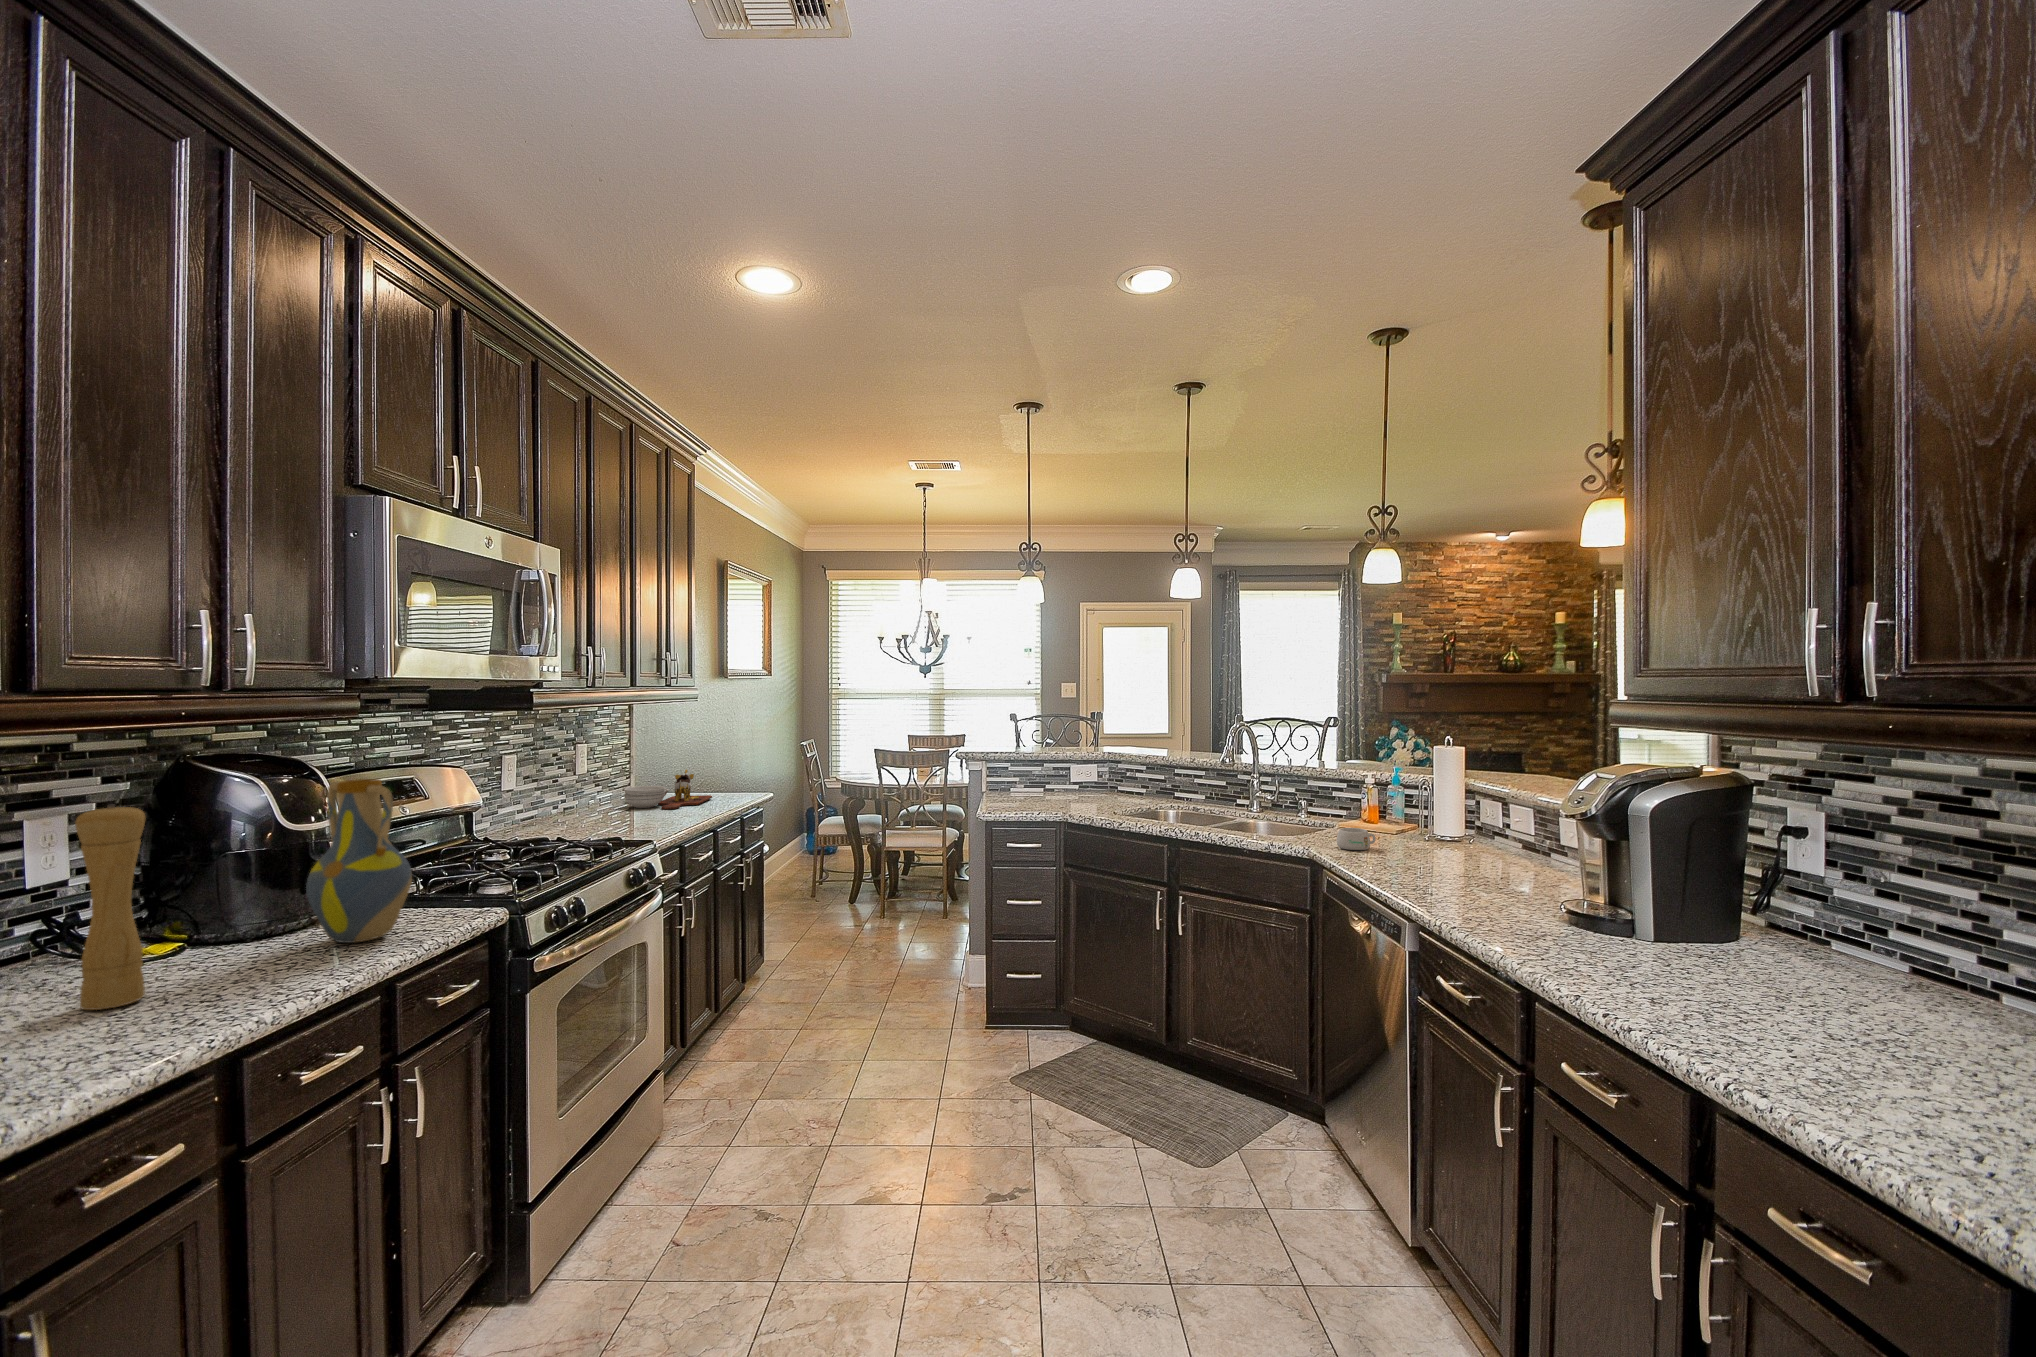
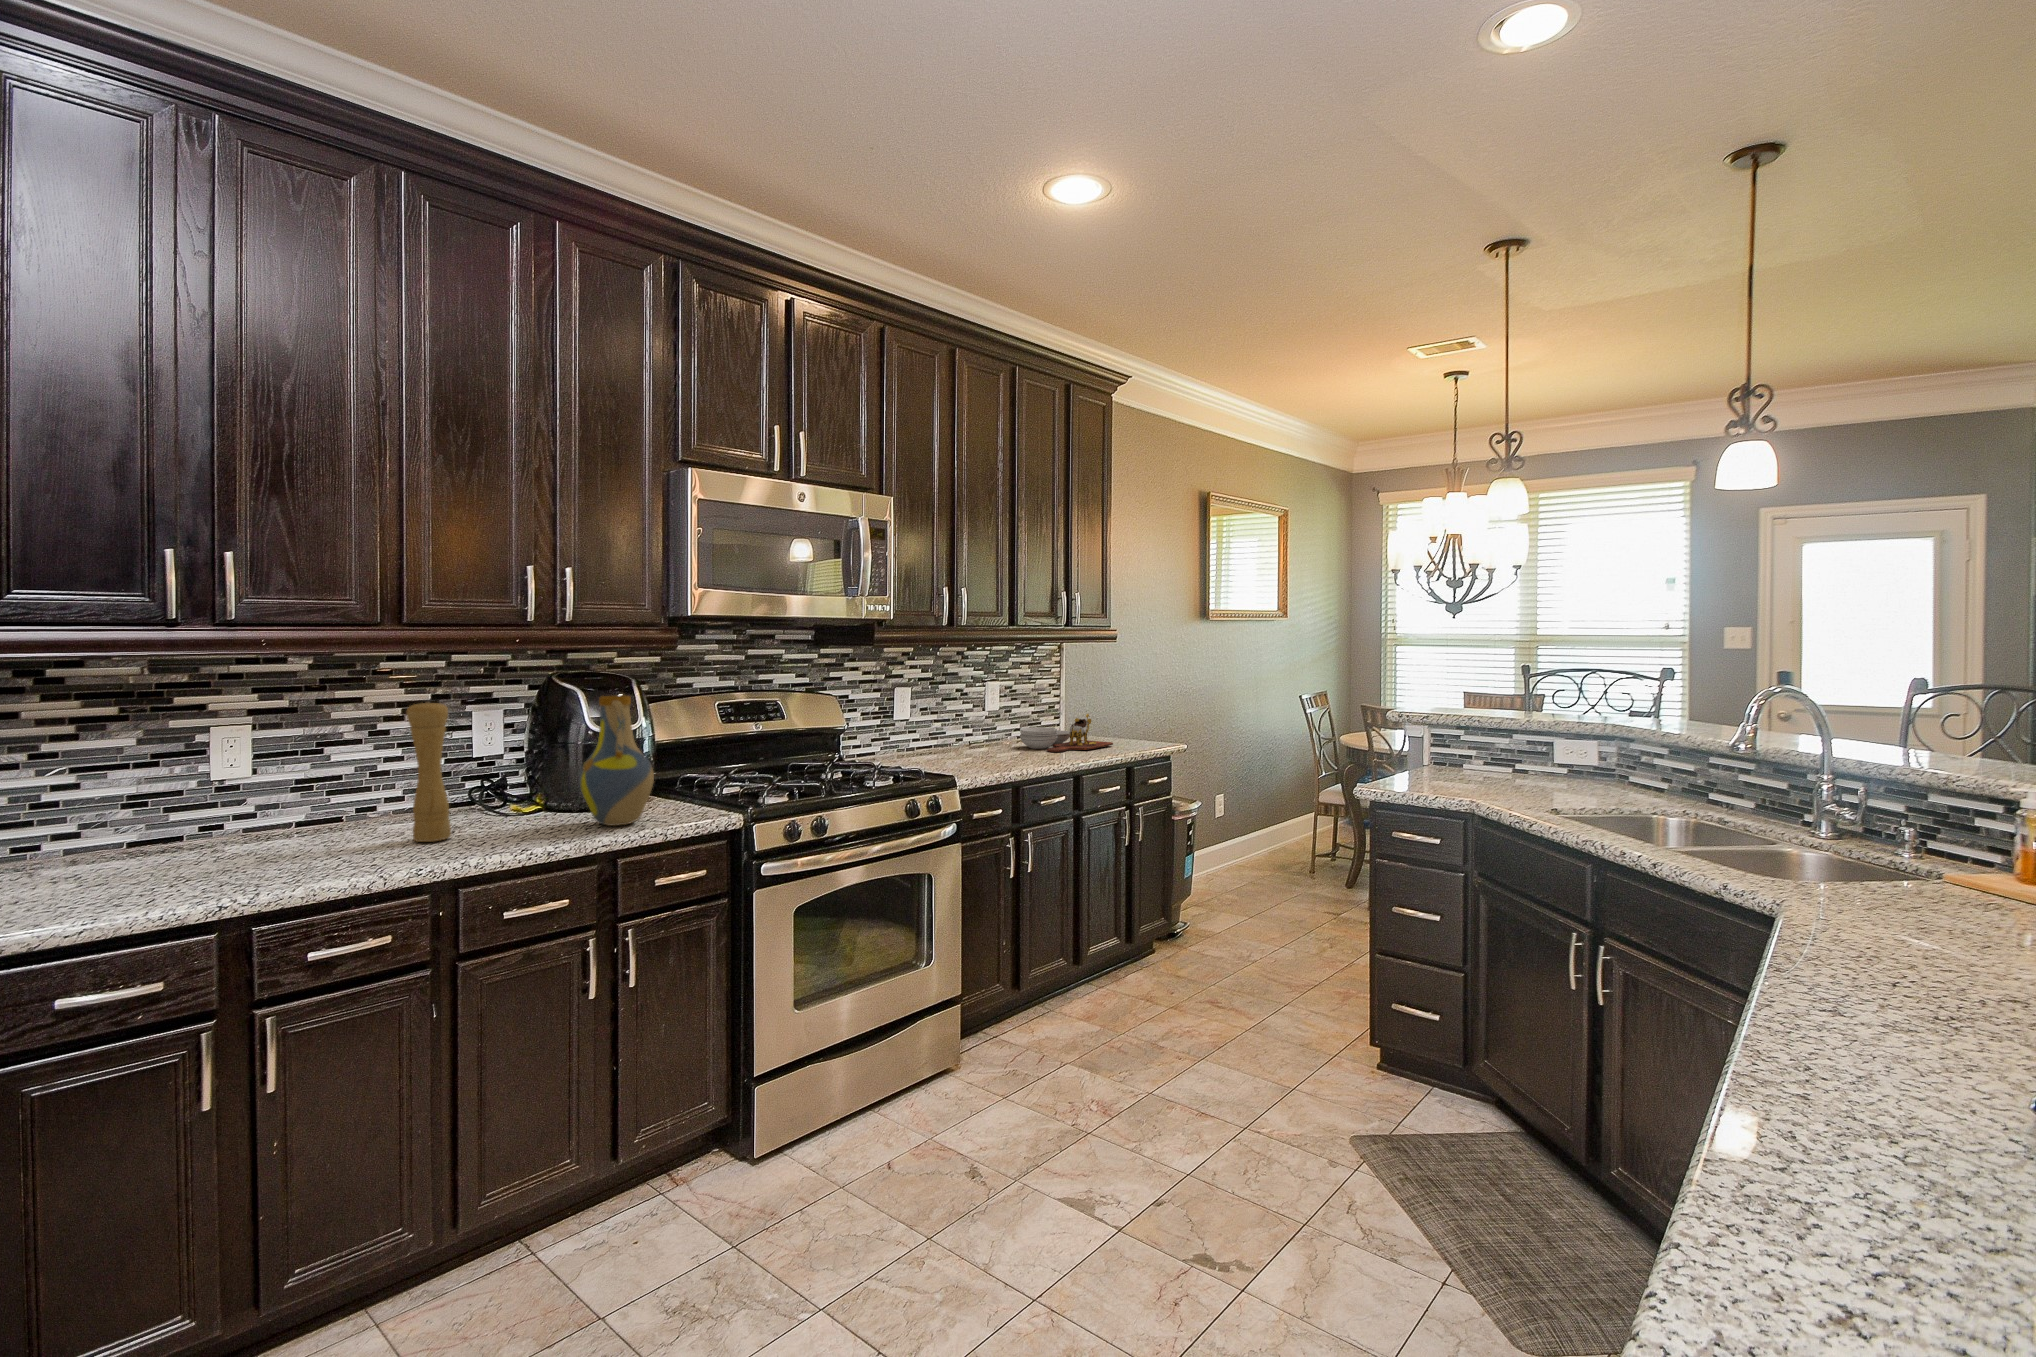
mug: present [1337,828,1376,850] -> none [1853,881,1950,926]

